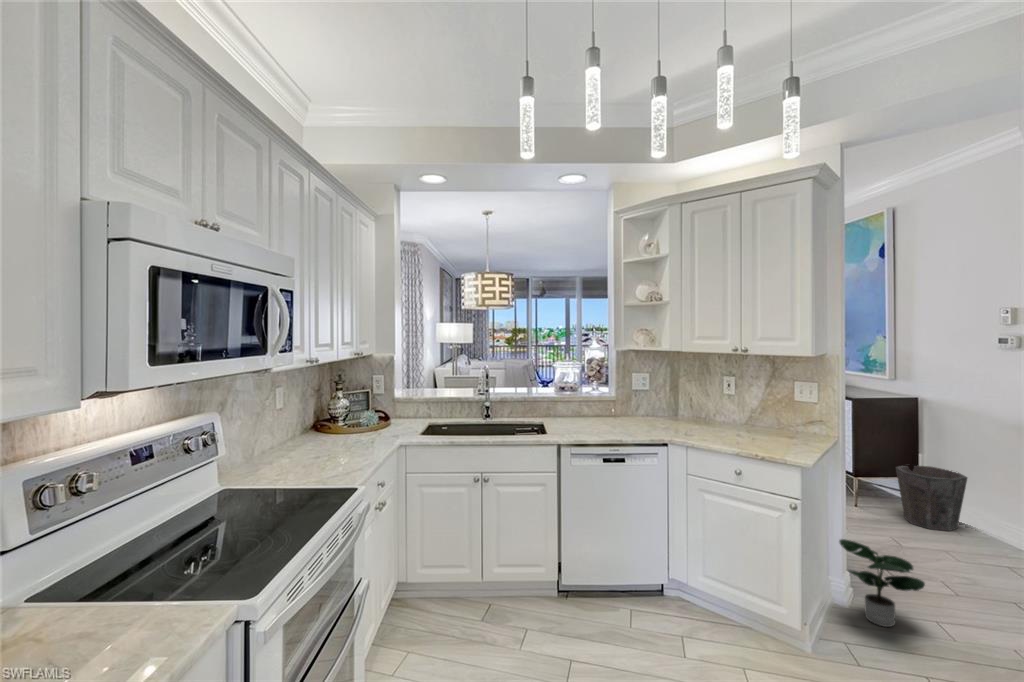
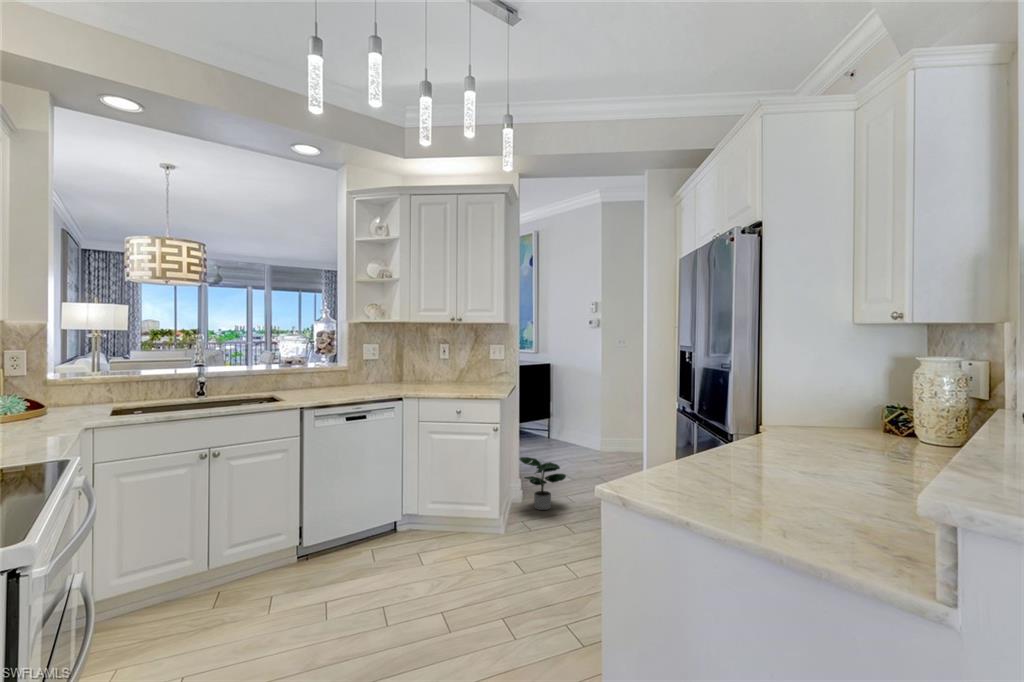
waste bin: present [896,466,967,531] -> none [541,410,578,452]

